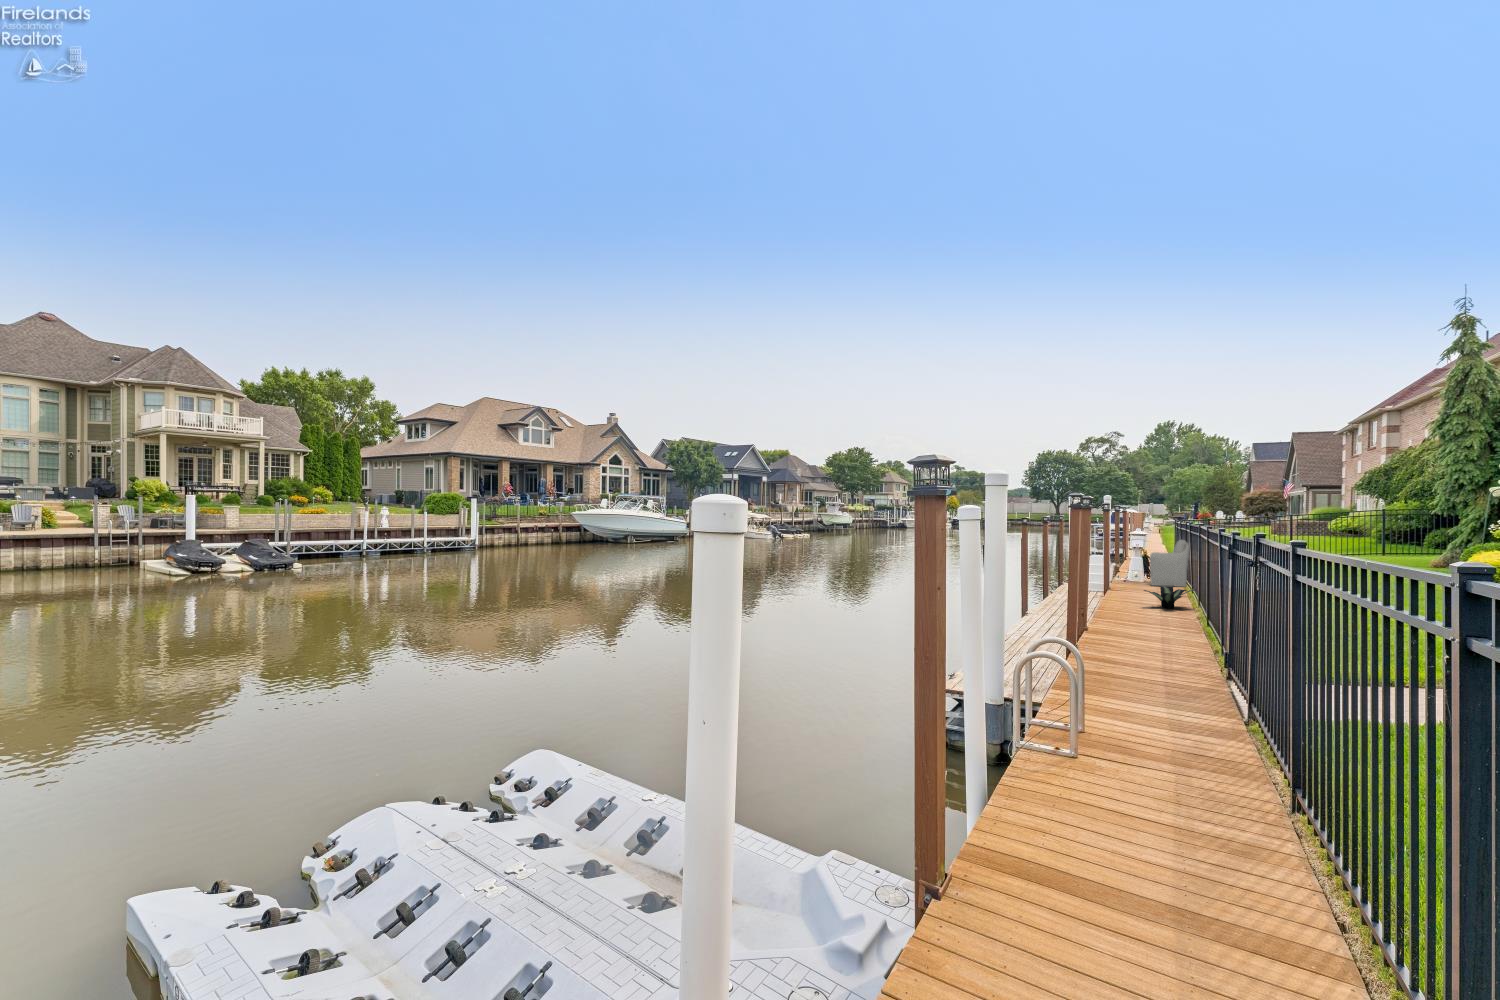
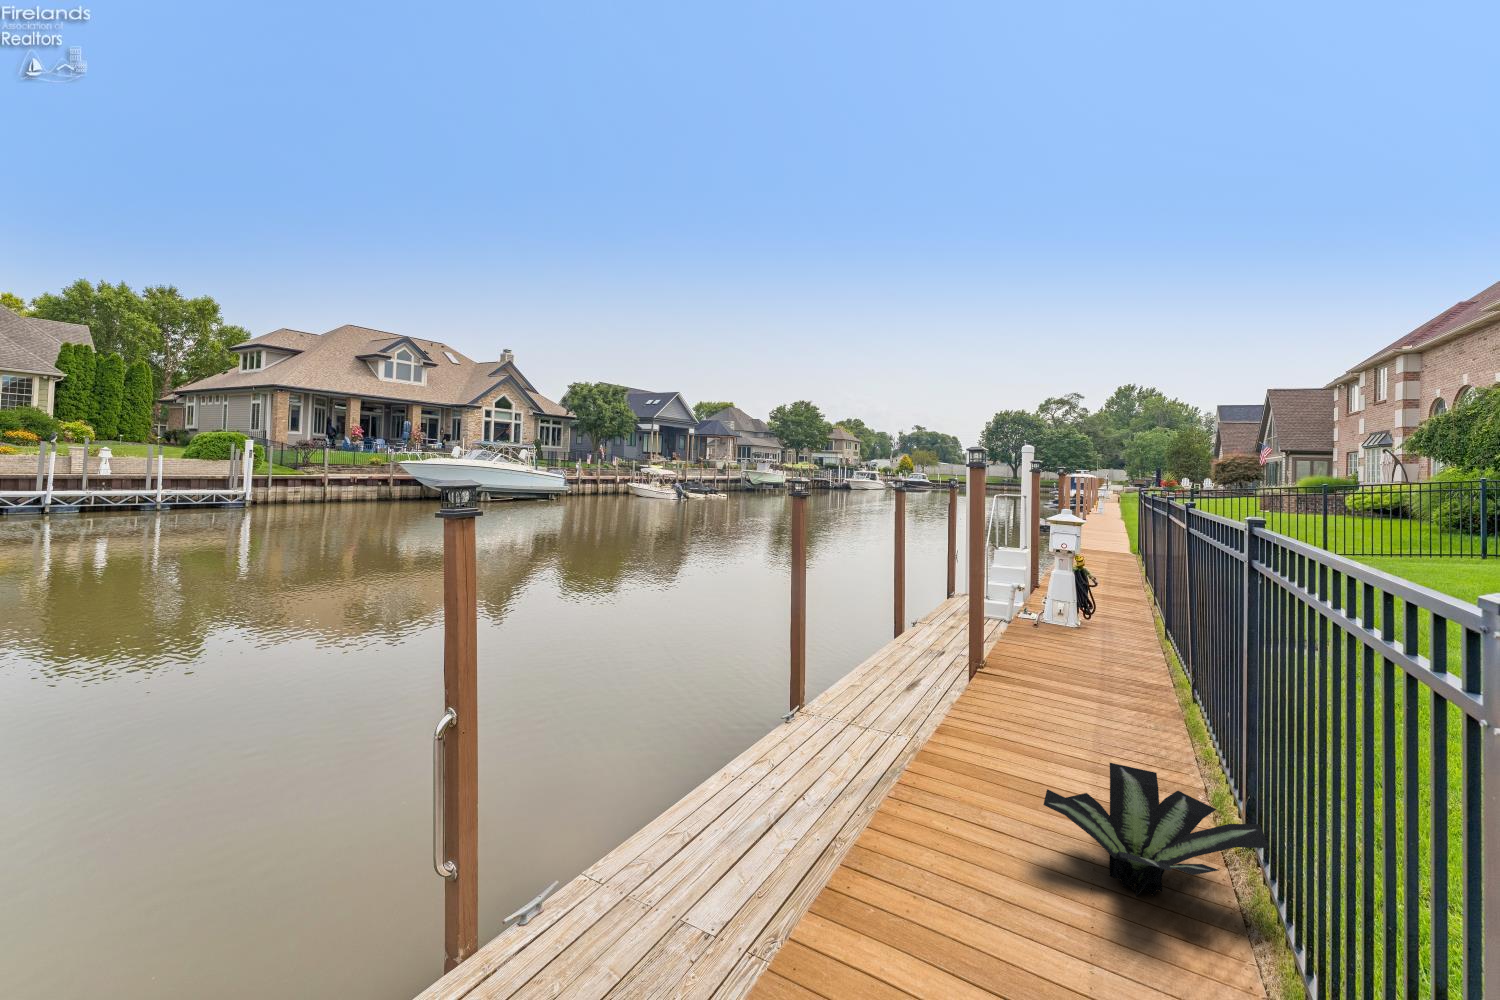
chair: present [1150,540,1189,587] -> none [1086,547,1183,661]

